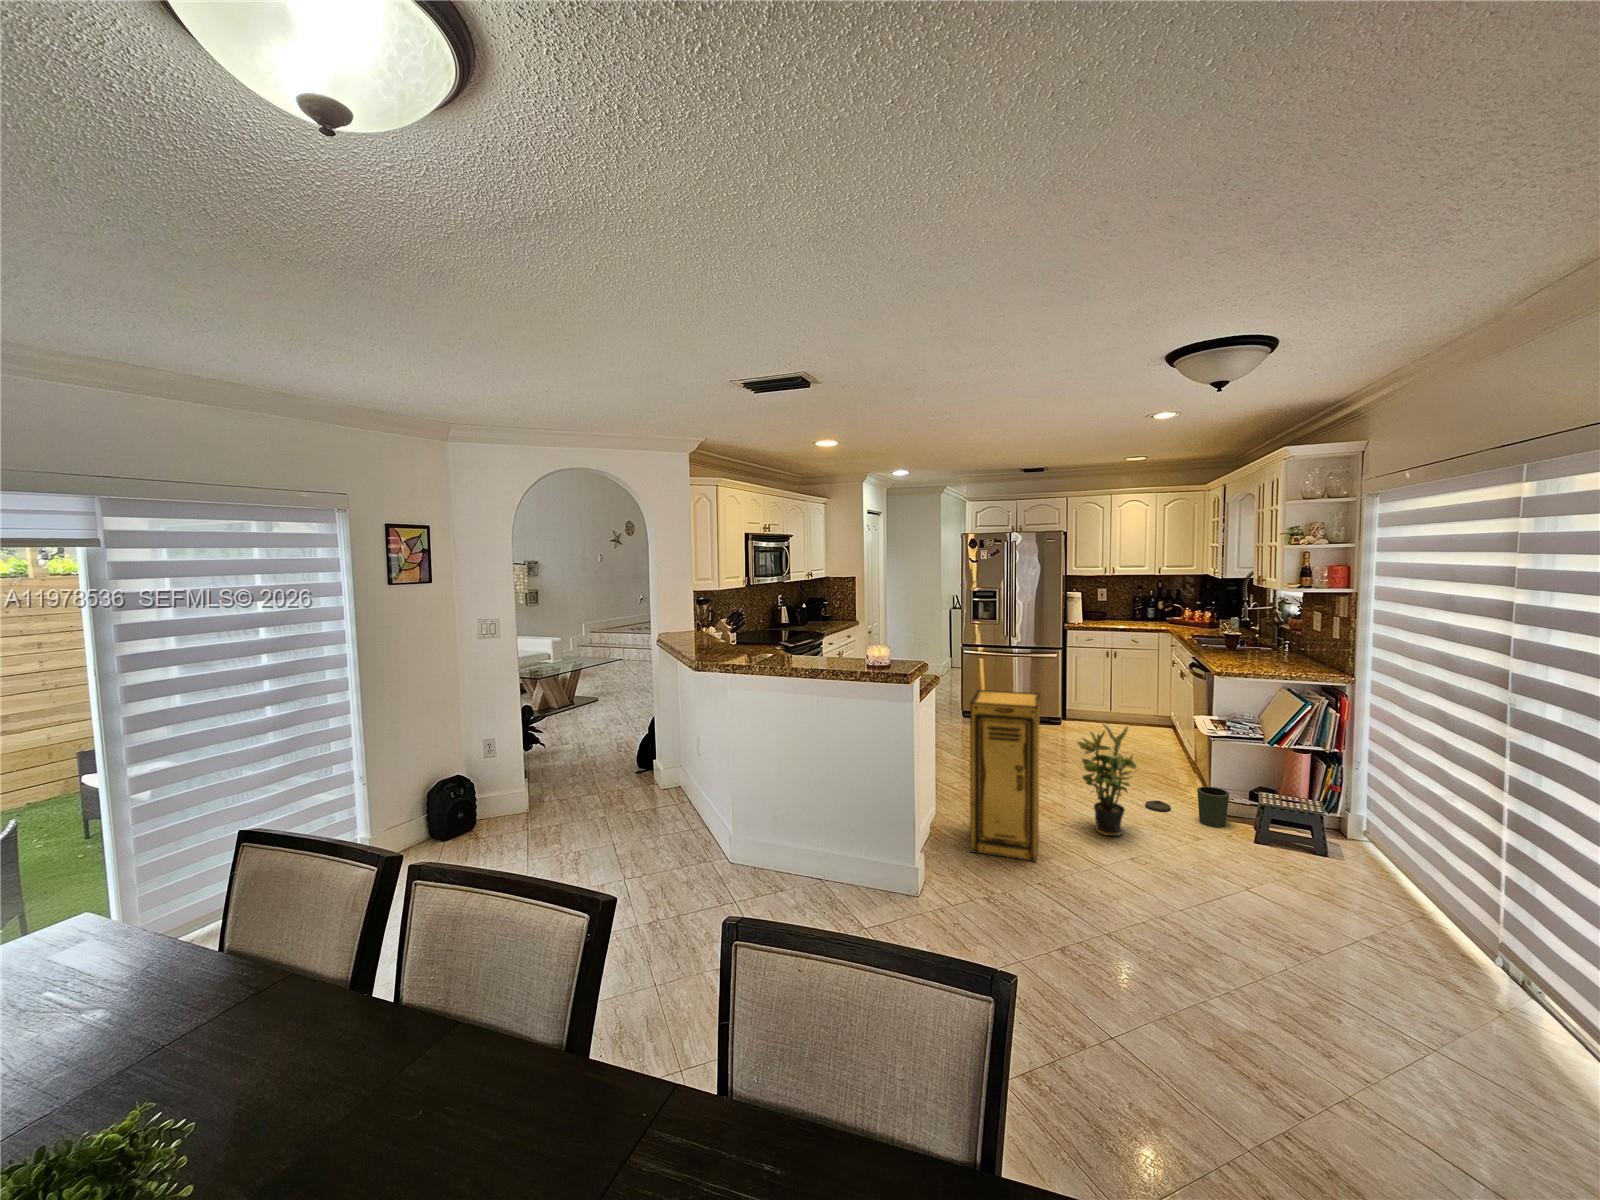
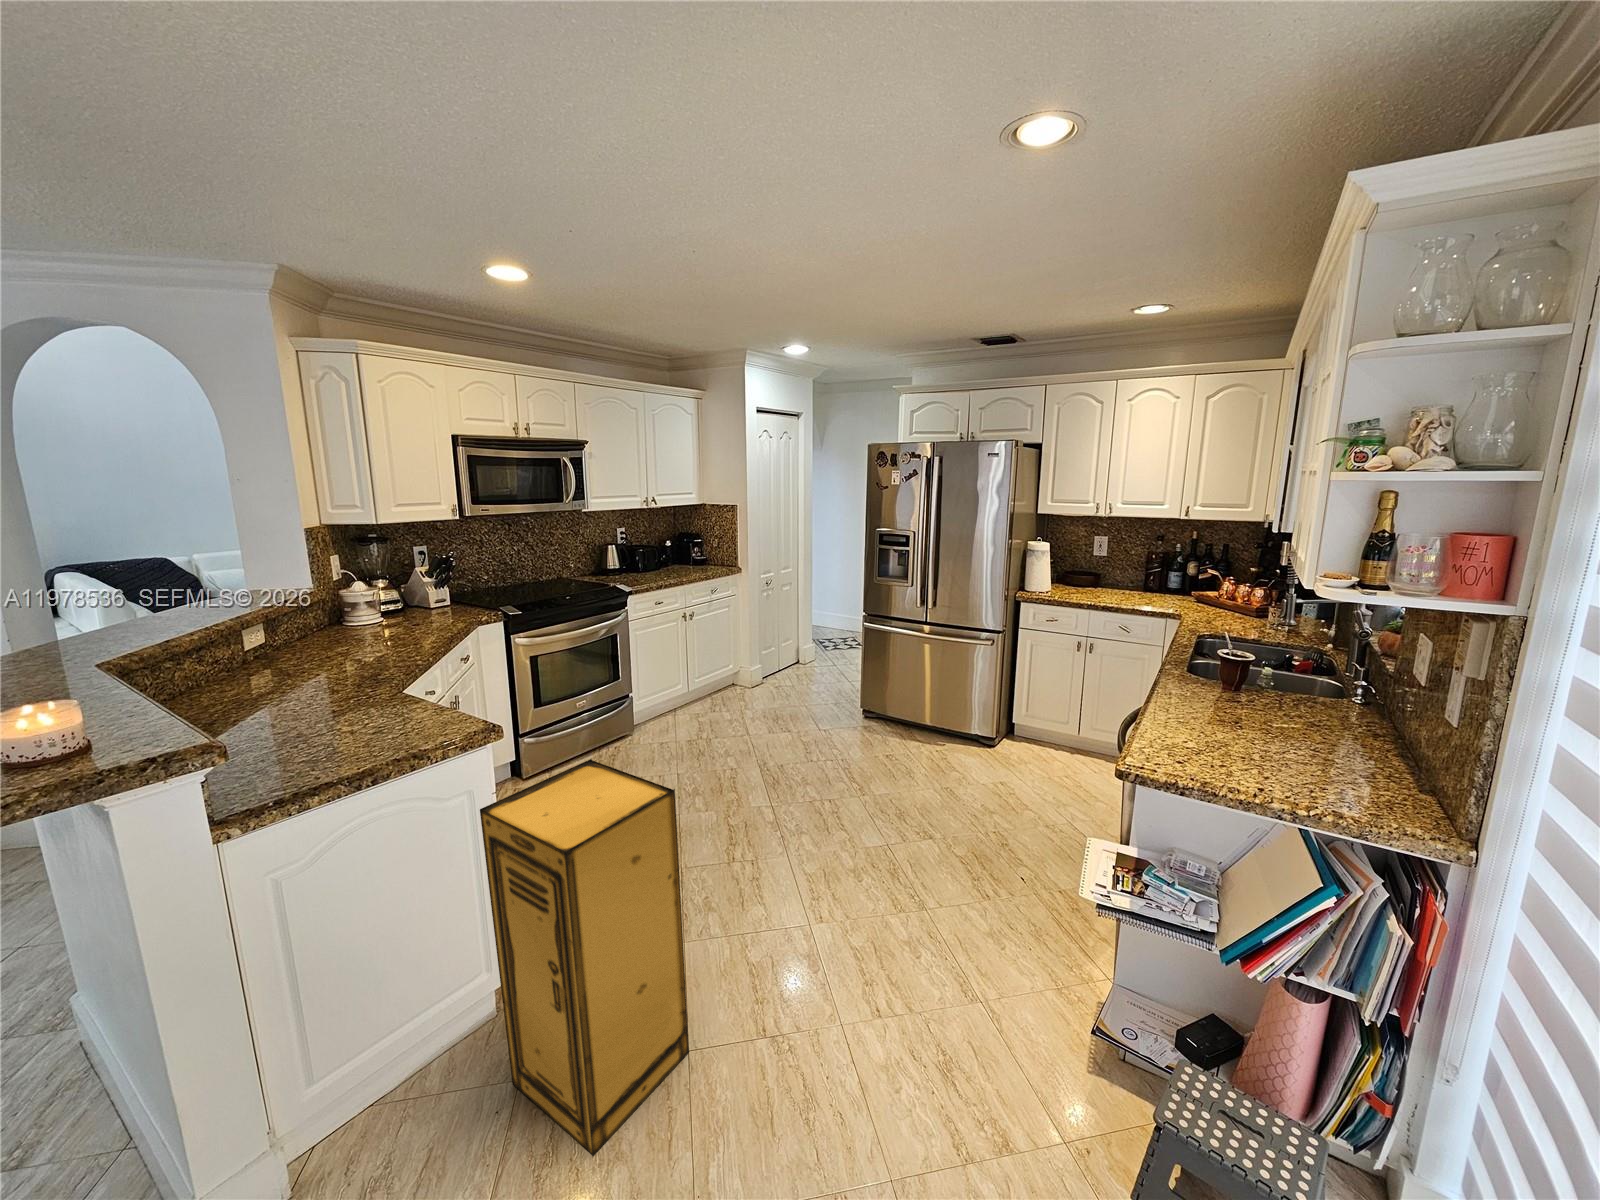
potted plant: present [1078,724,1136,836] -> none [763,850,891,1090]
trash can: present [1145,787,1229,827] -> none [973,974,1113,1103]

